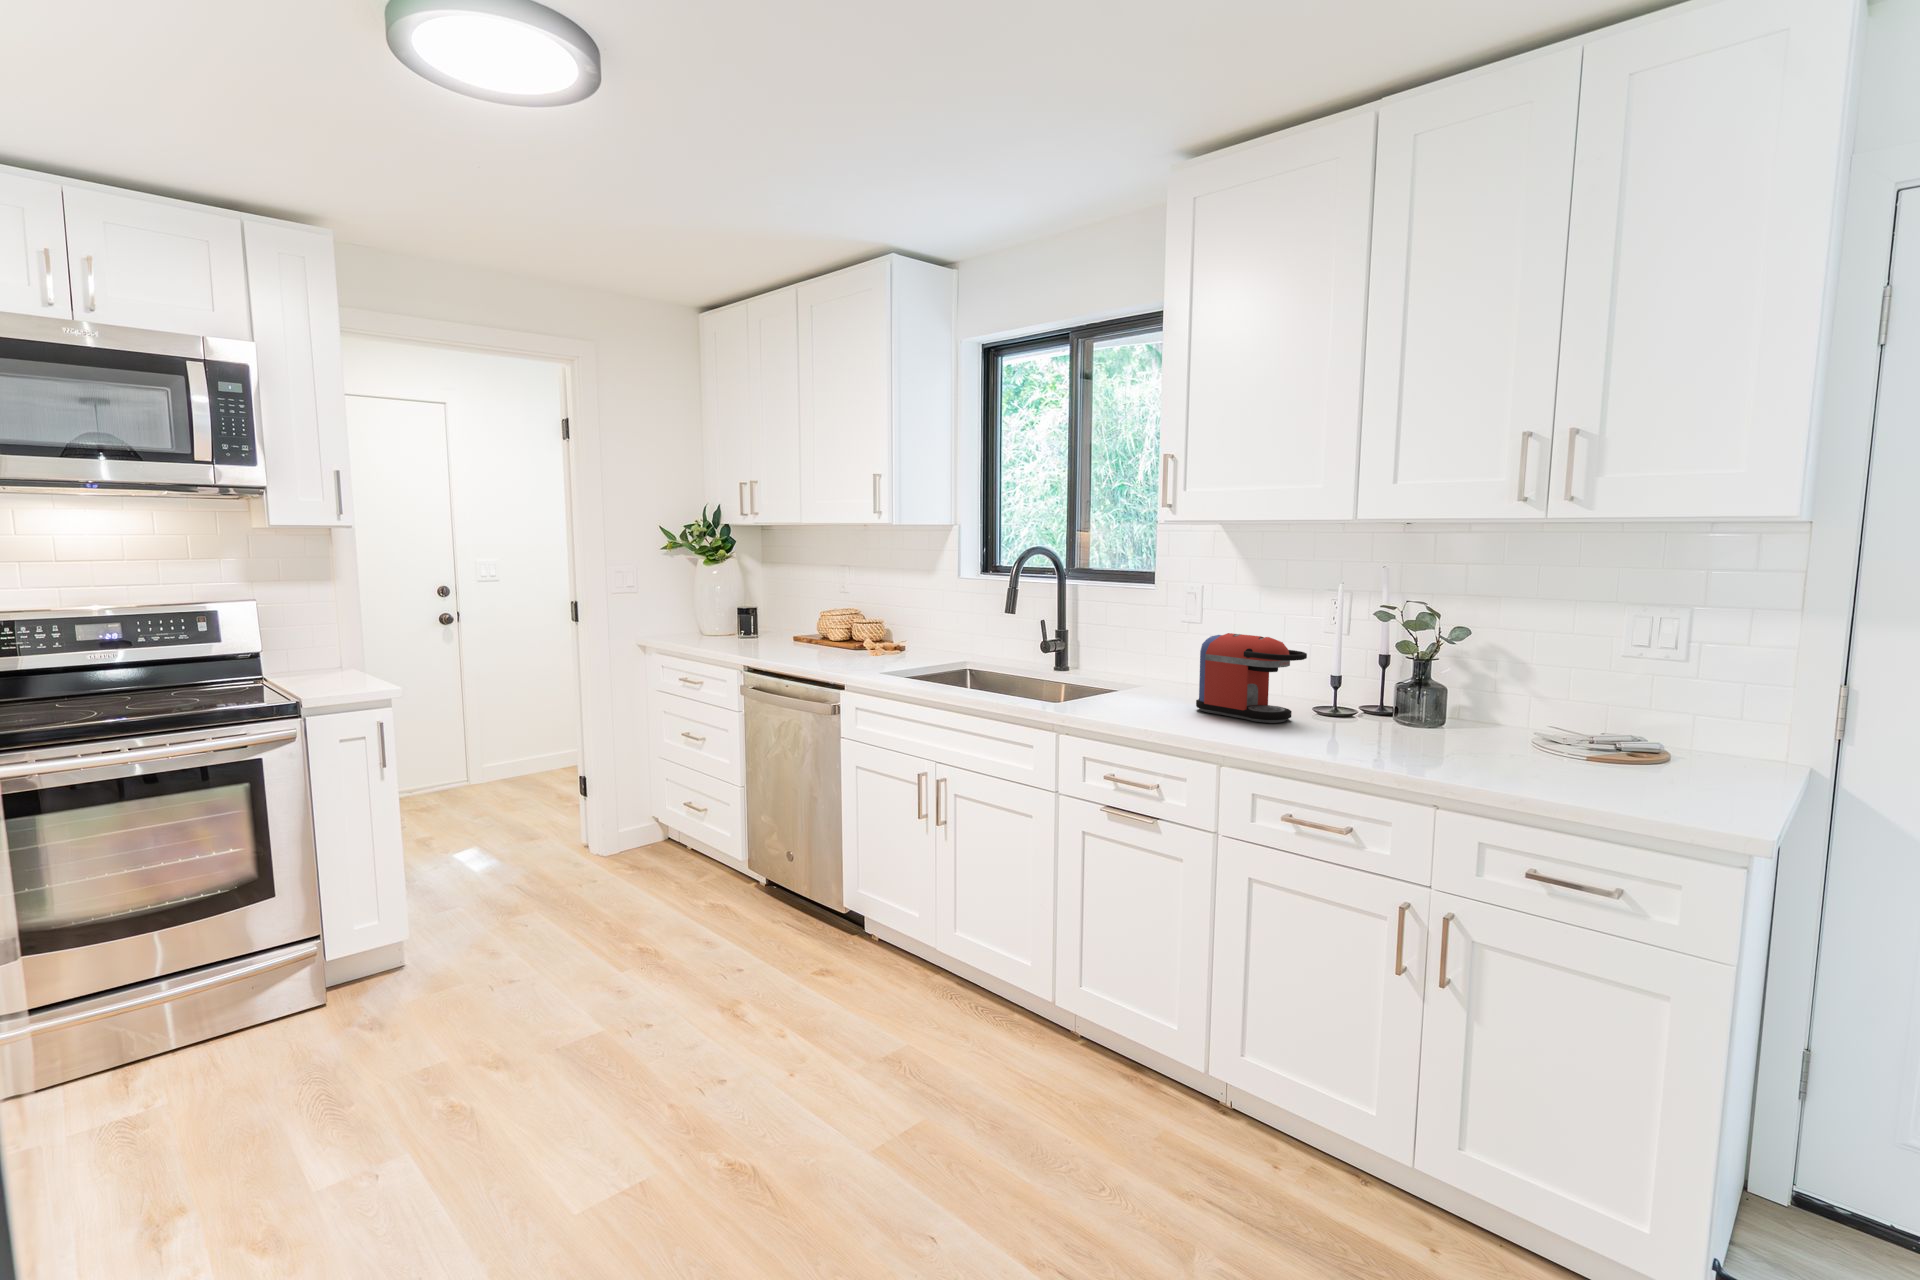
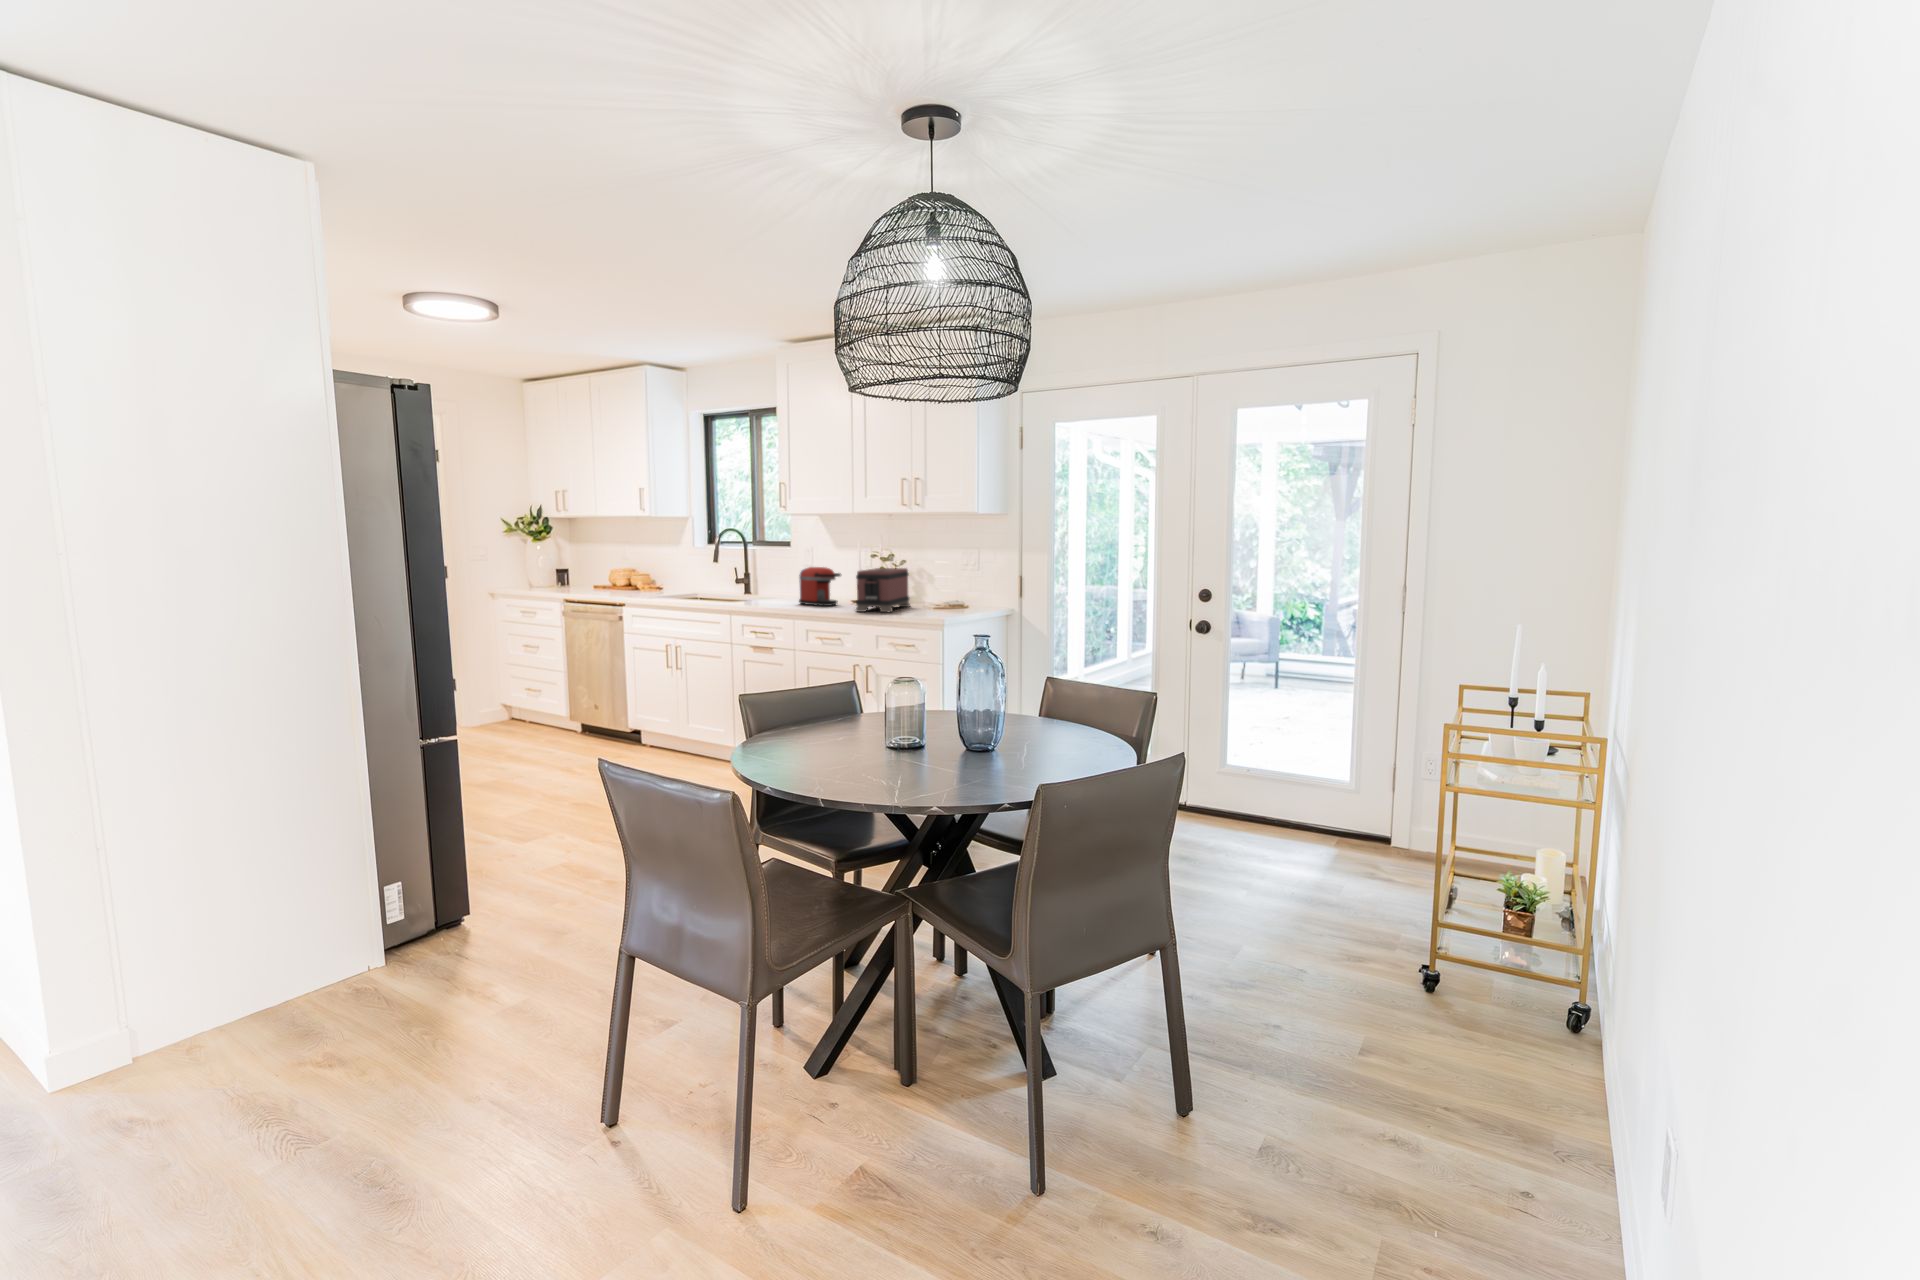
toaster: none [1378,645,1486,767] -> present [855,568,911,612]

